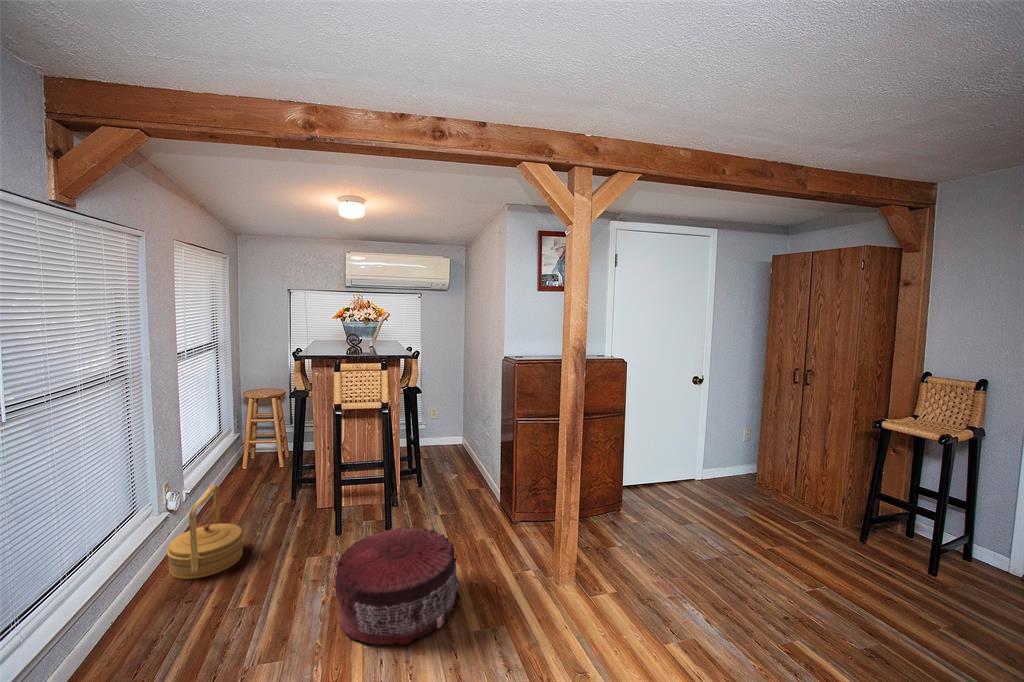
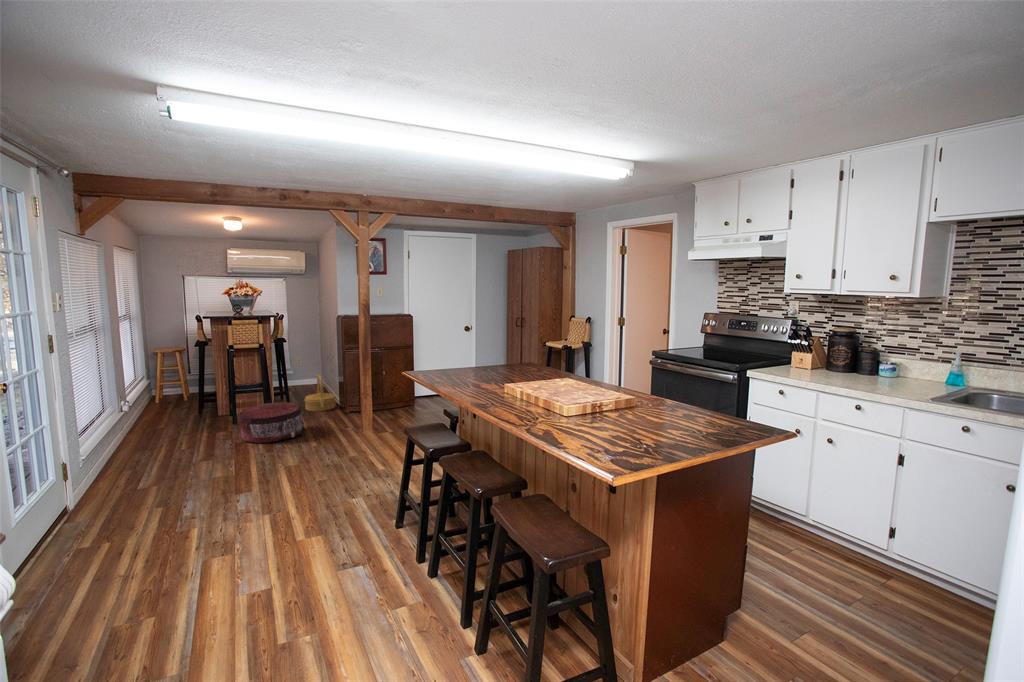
woven basket: present [167,485,244,579] -> present [305,375,336,411]

